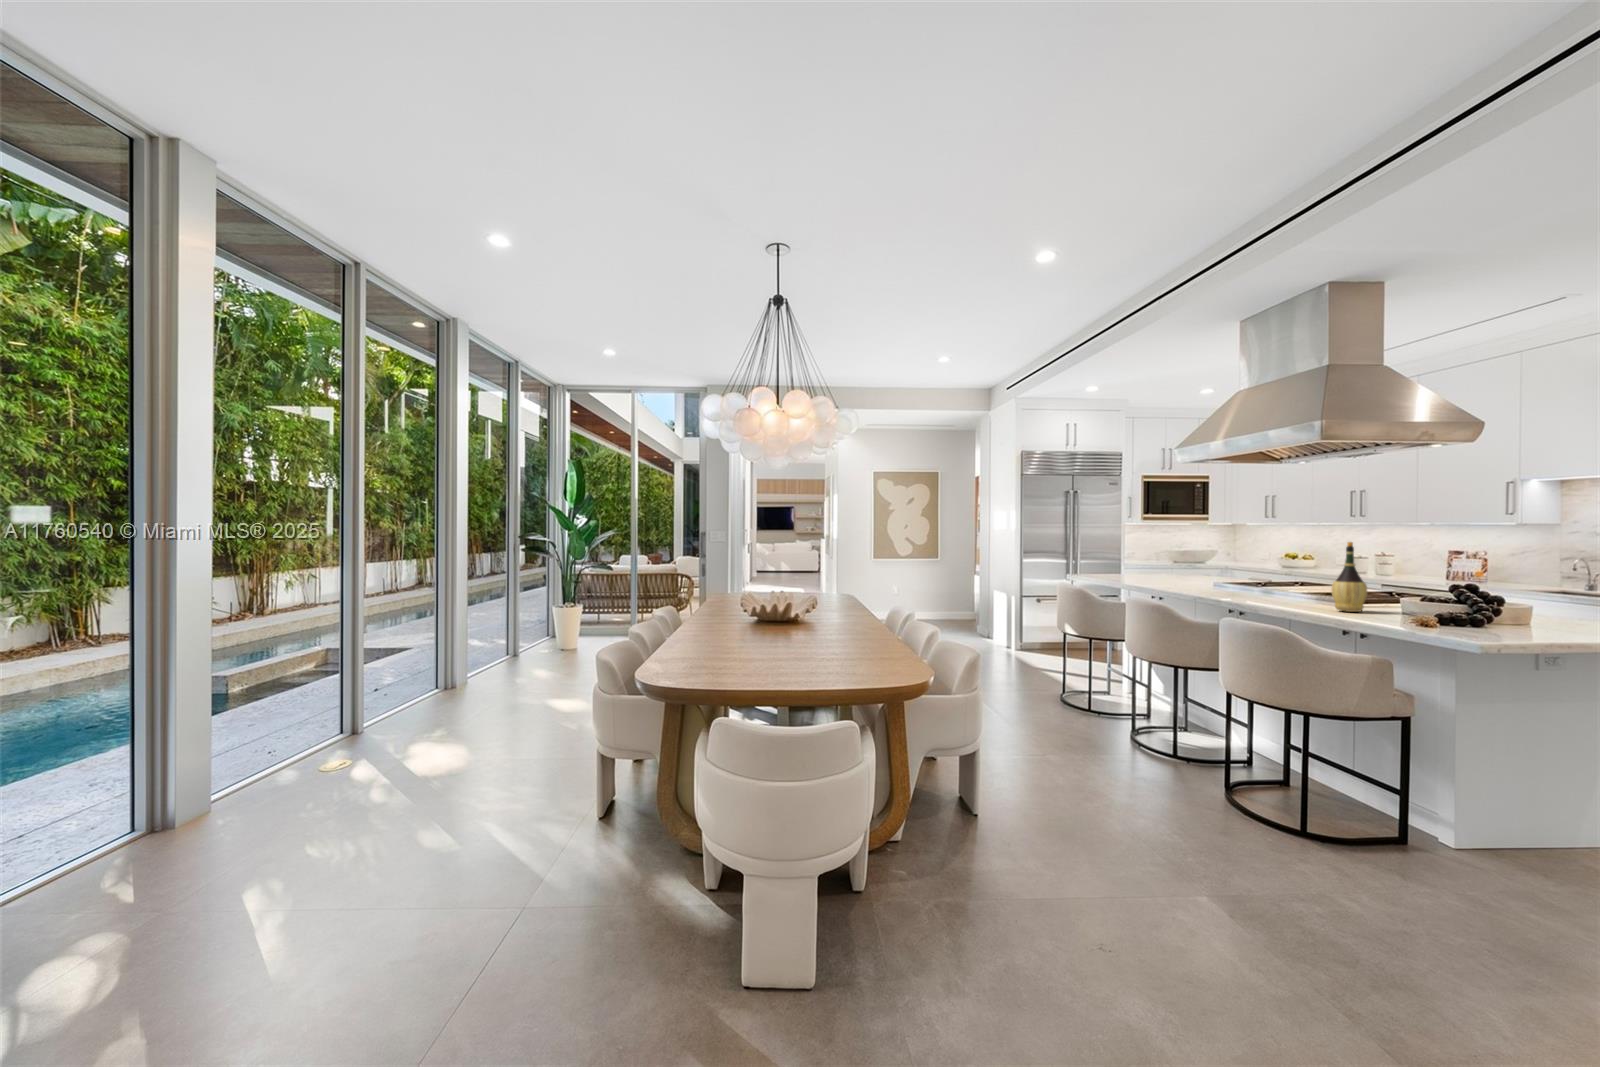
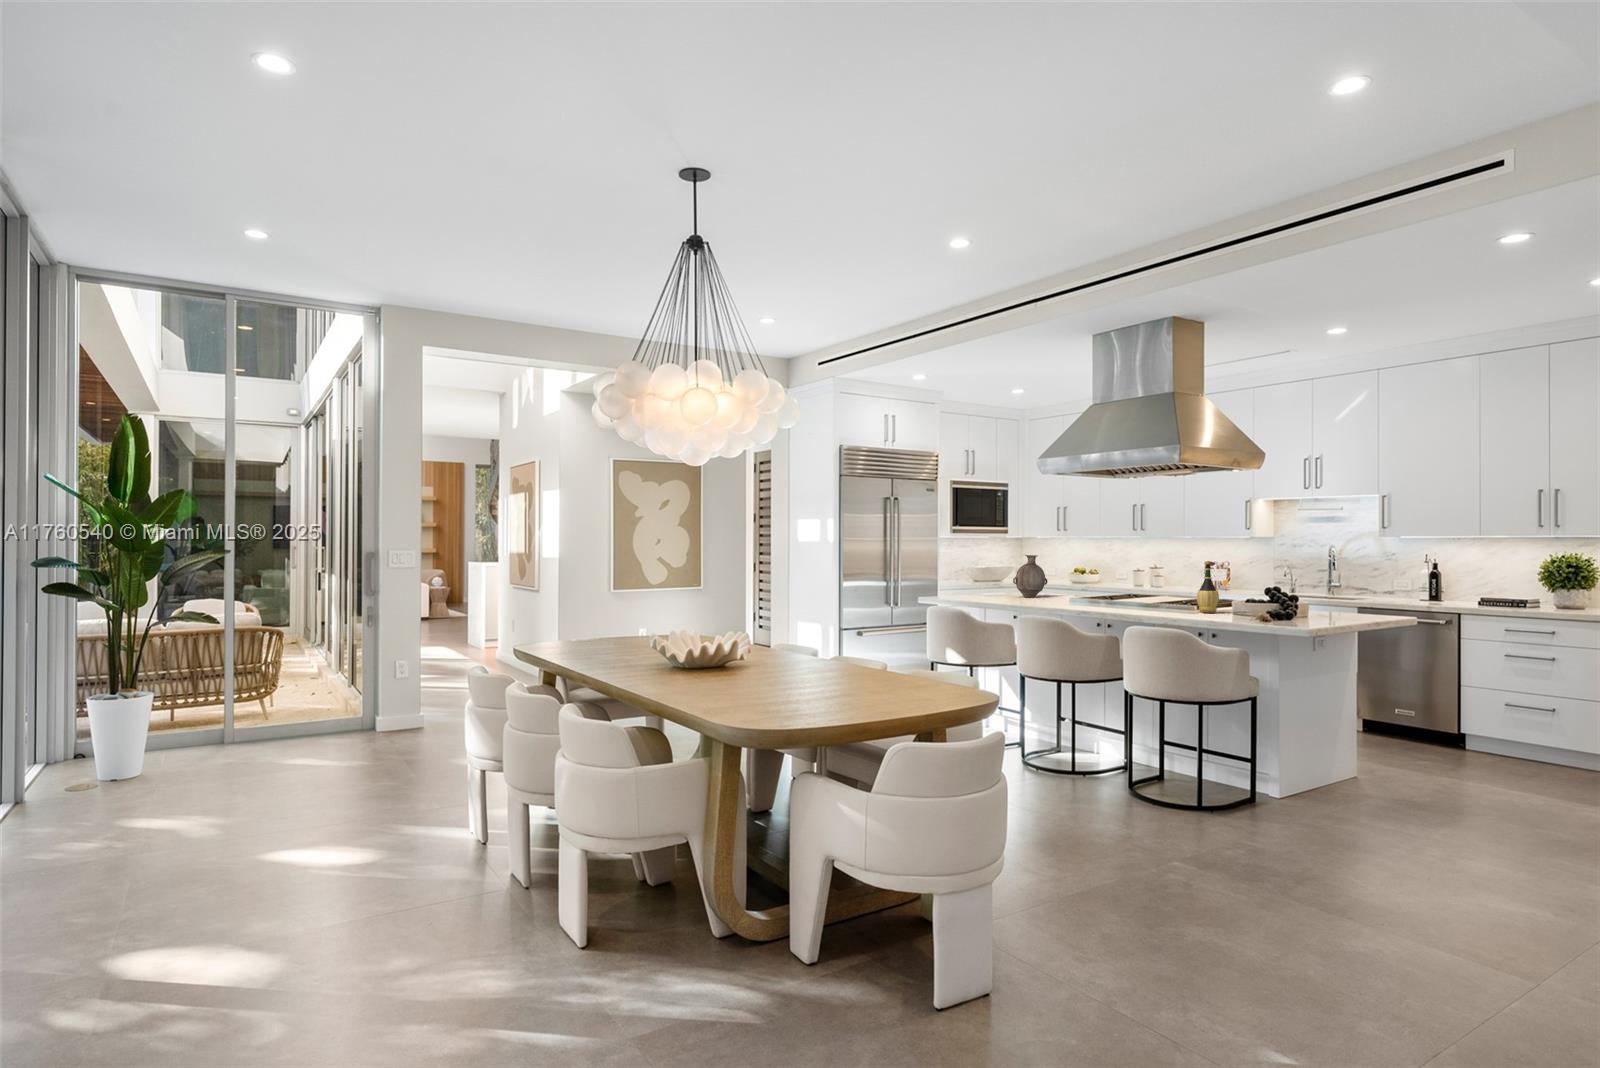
vase: none [1149,537,1191,581] -> present [1013,555,1048,597]

